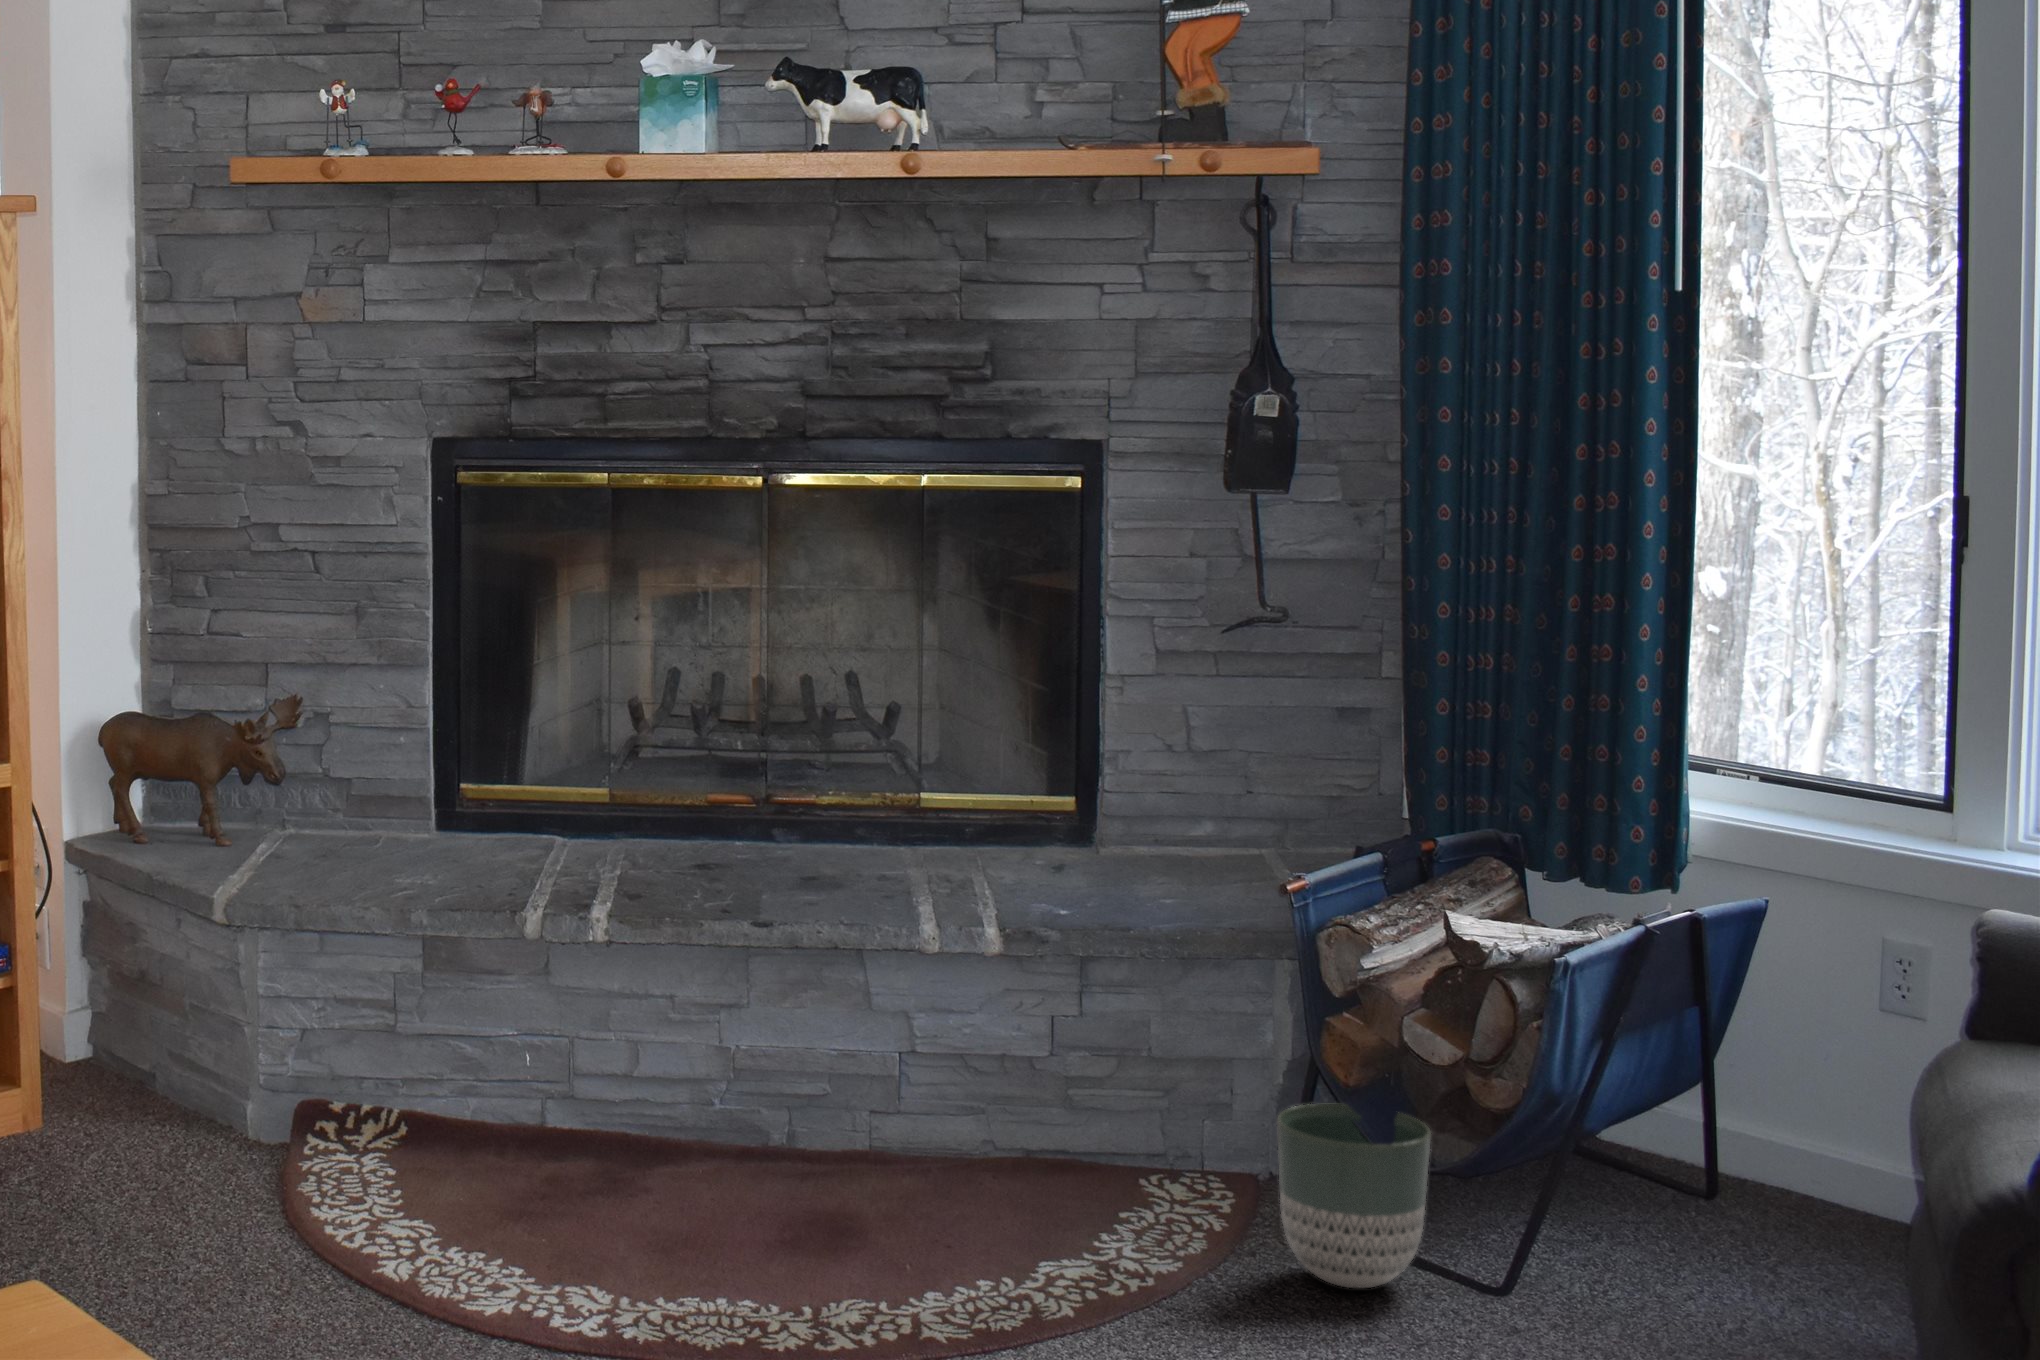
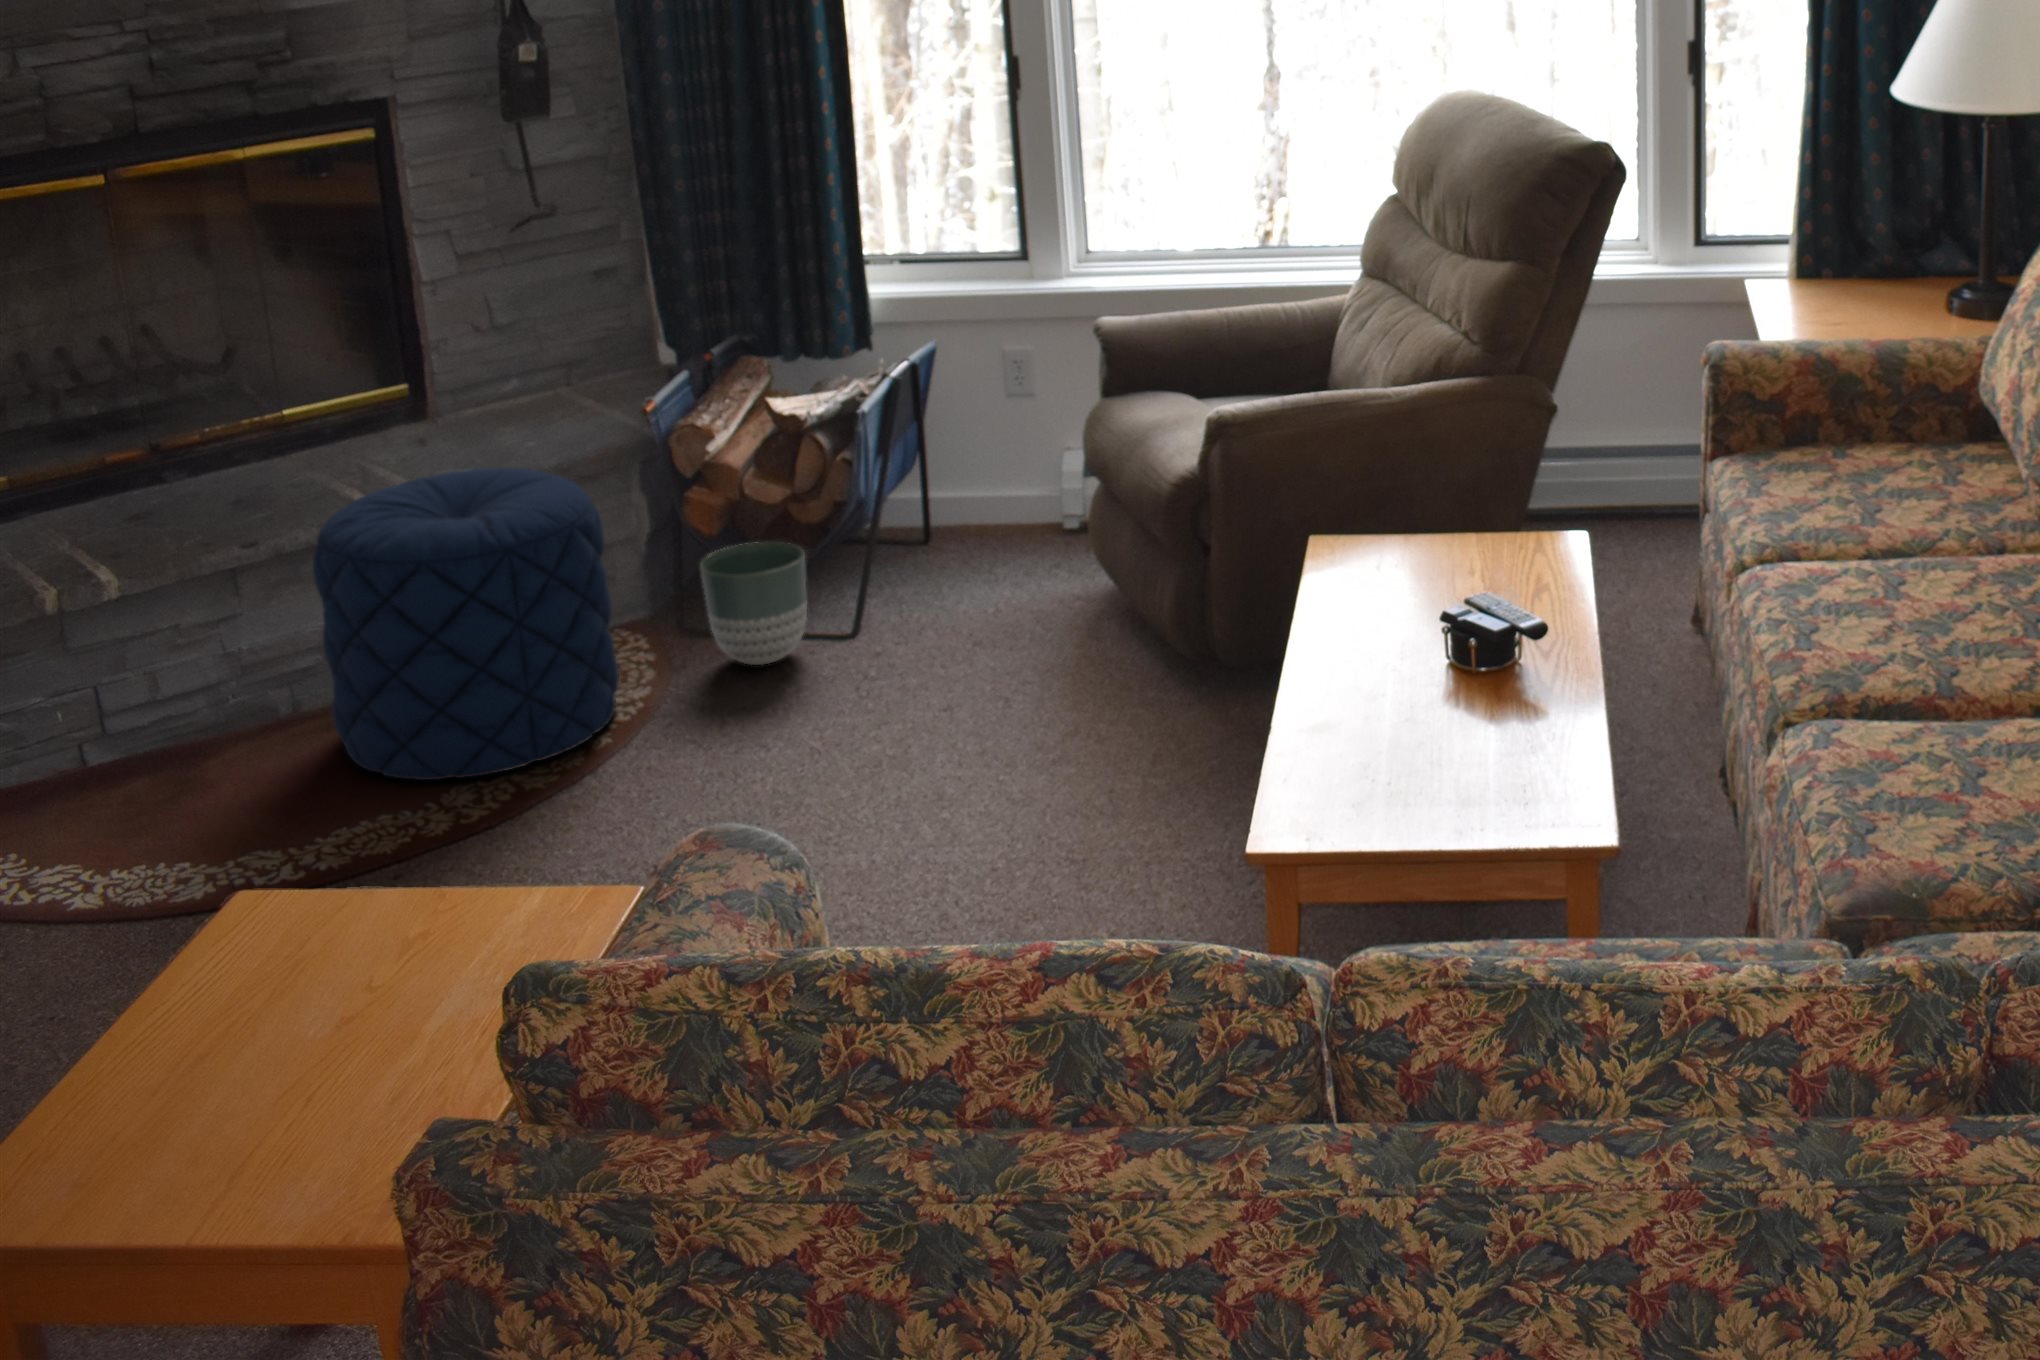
pouf: none [773,898,1138,1306] -> present [313,468,619,780]

